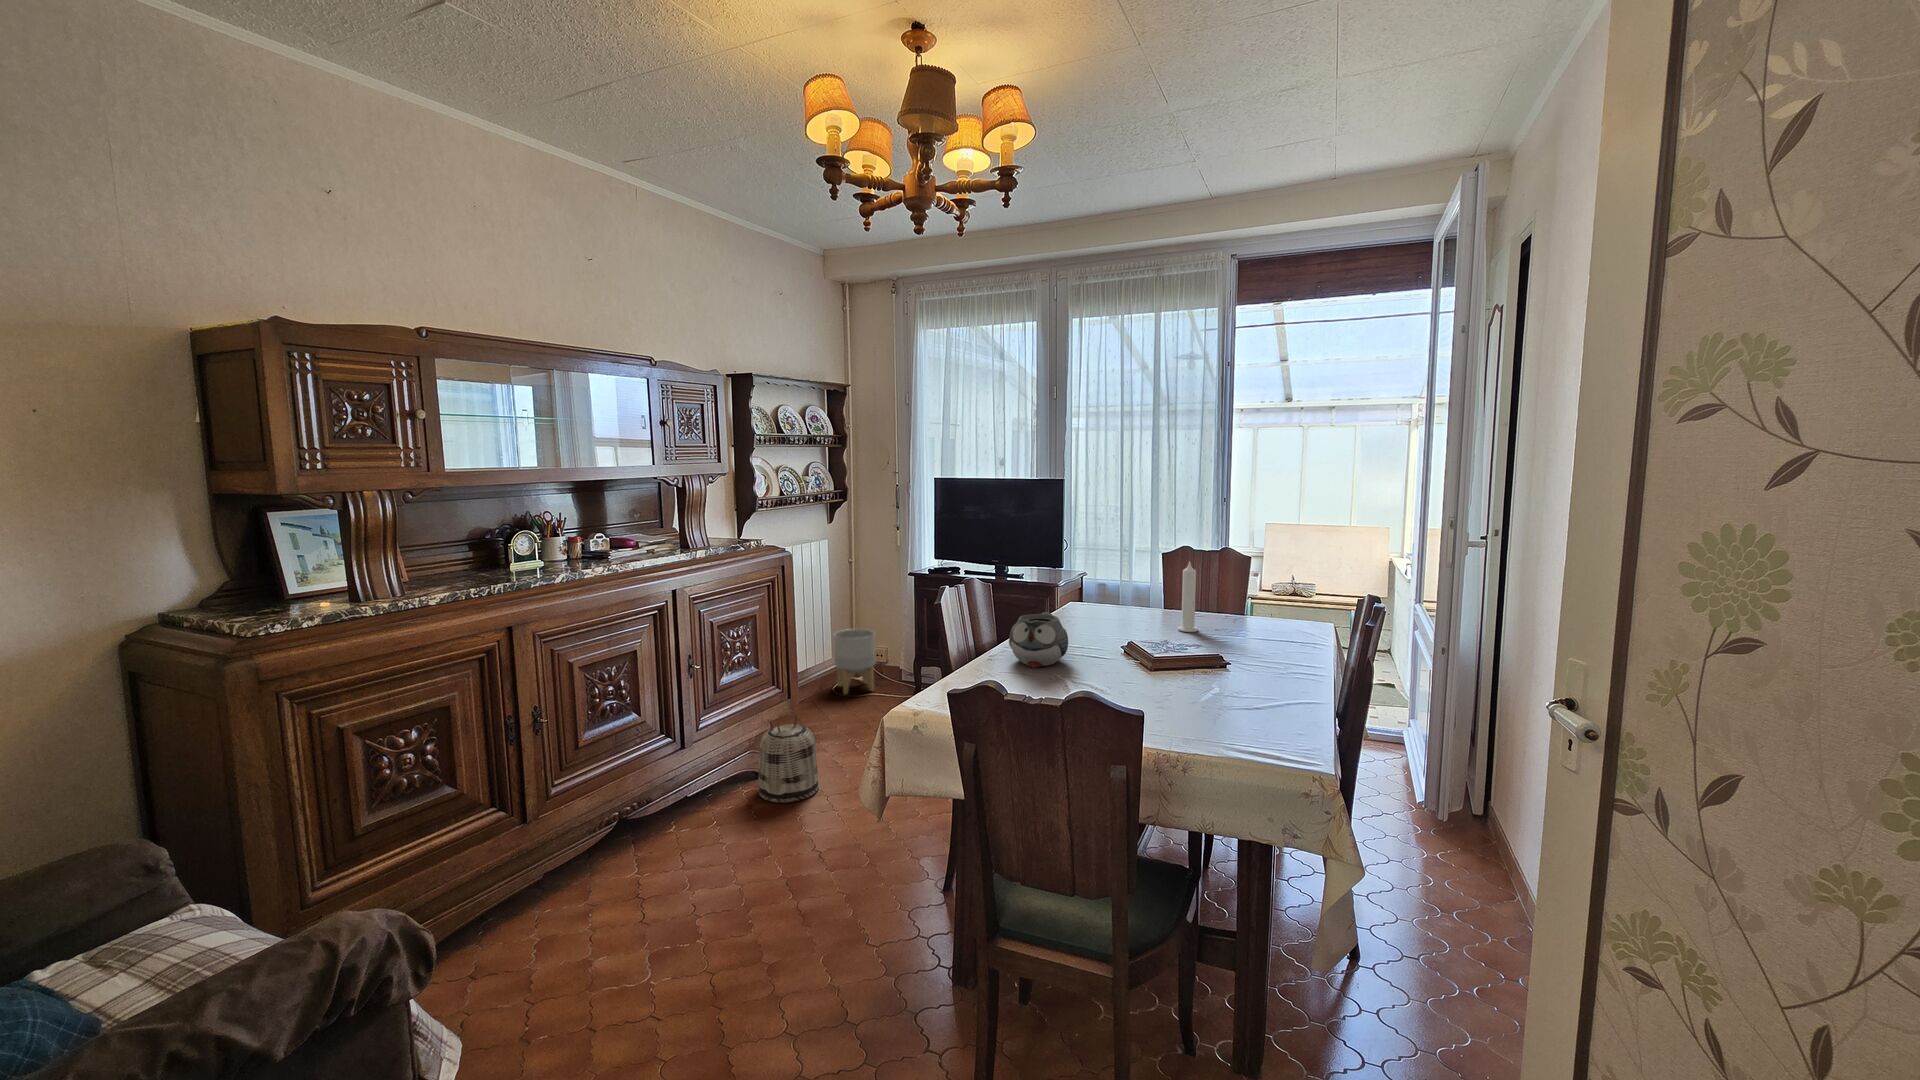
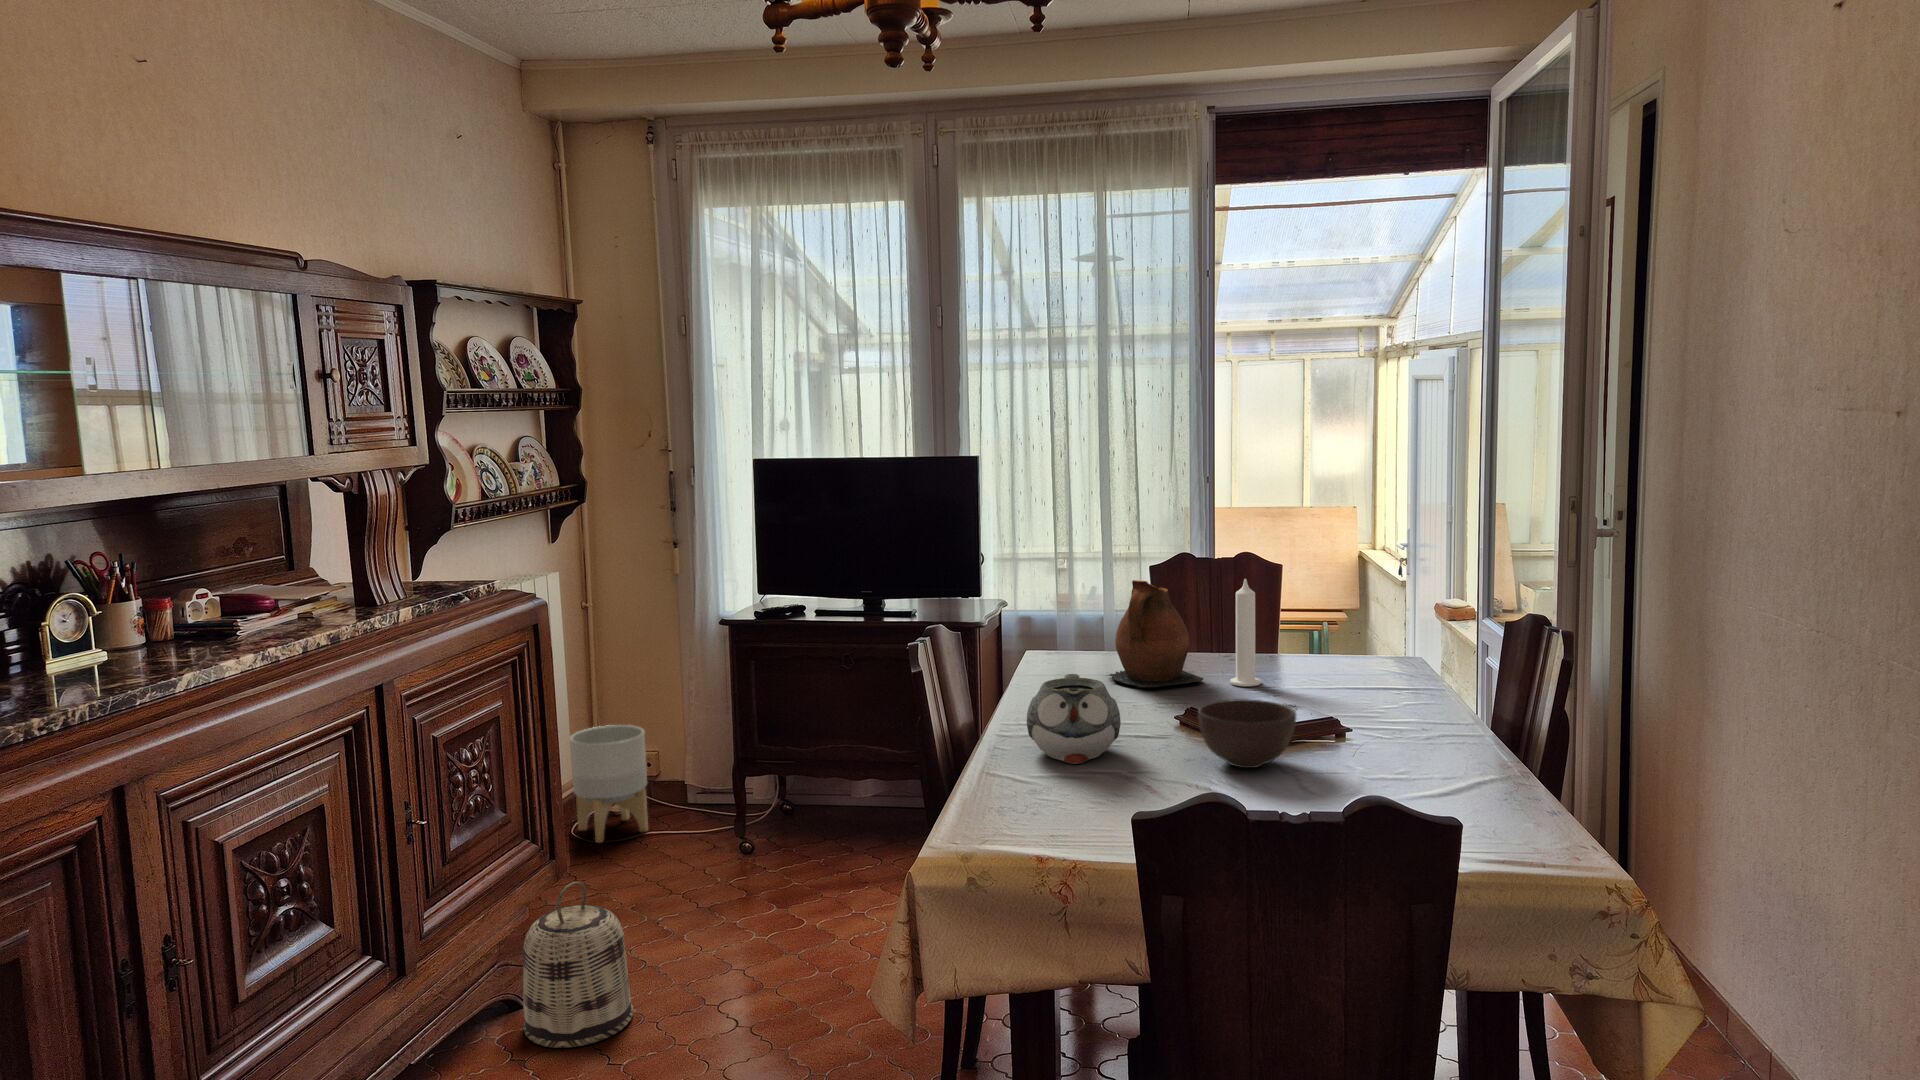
ceramic pitcher: none [1099,558,1161,628] -> present [1109,580,1203,687]
bowl: none [1110,636,1174,681] -> present [1198,699,1296,768]

